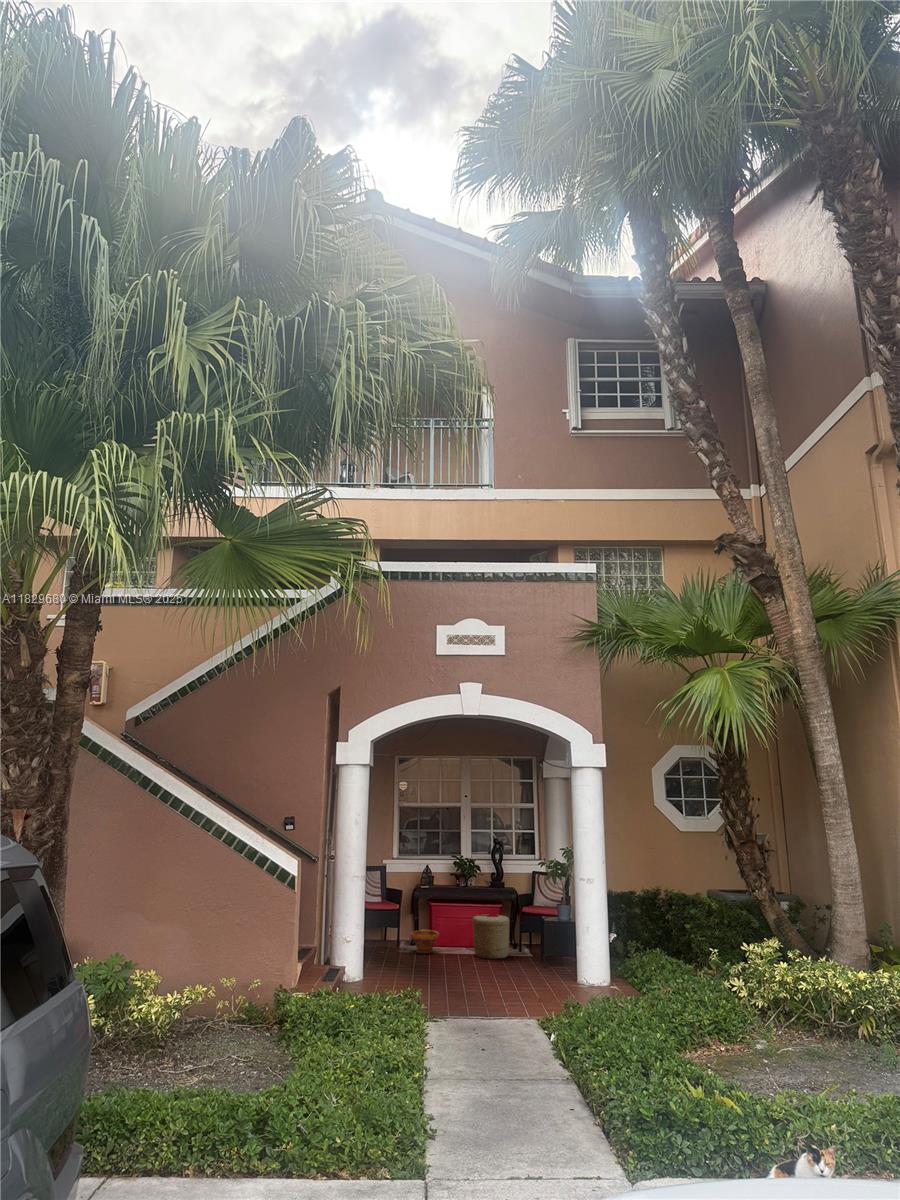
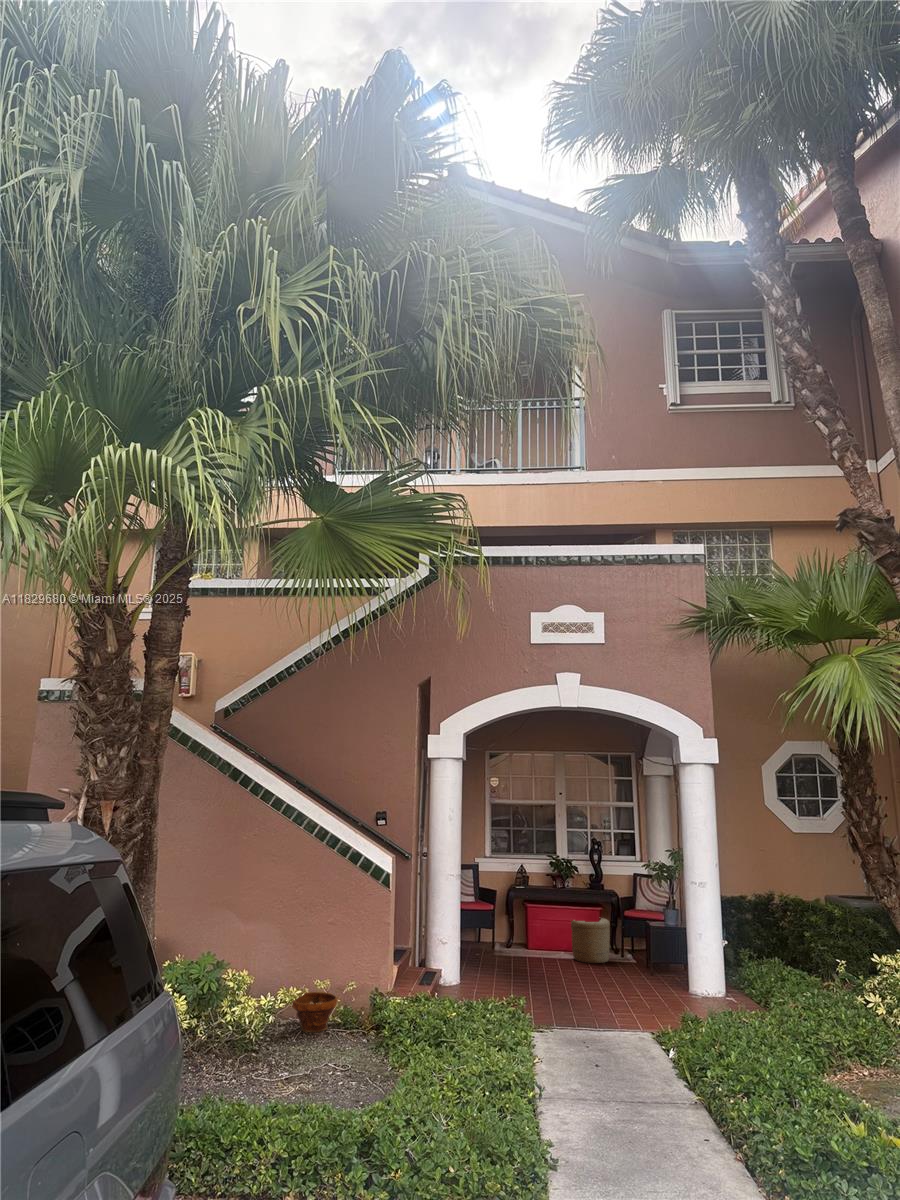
planter: present [410,930,439,953] -> present [292,992,337,1032]

